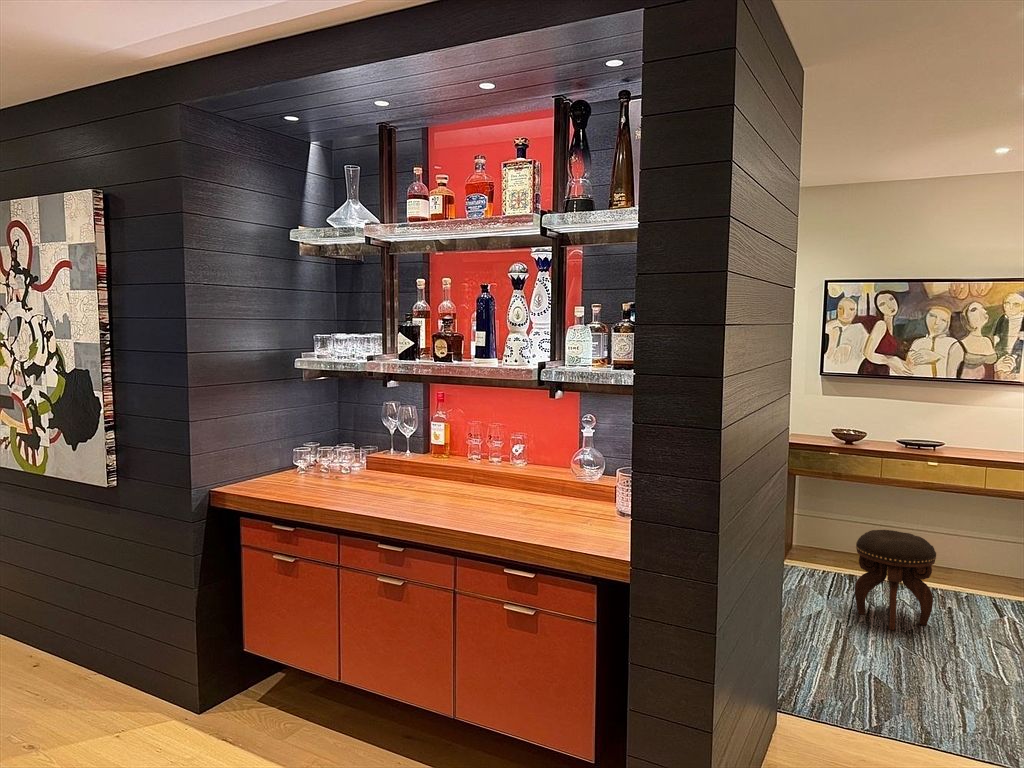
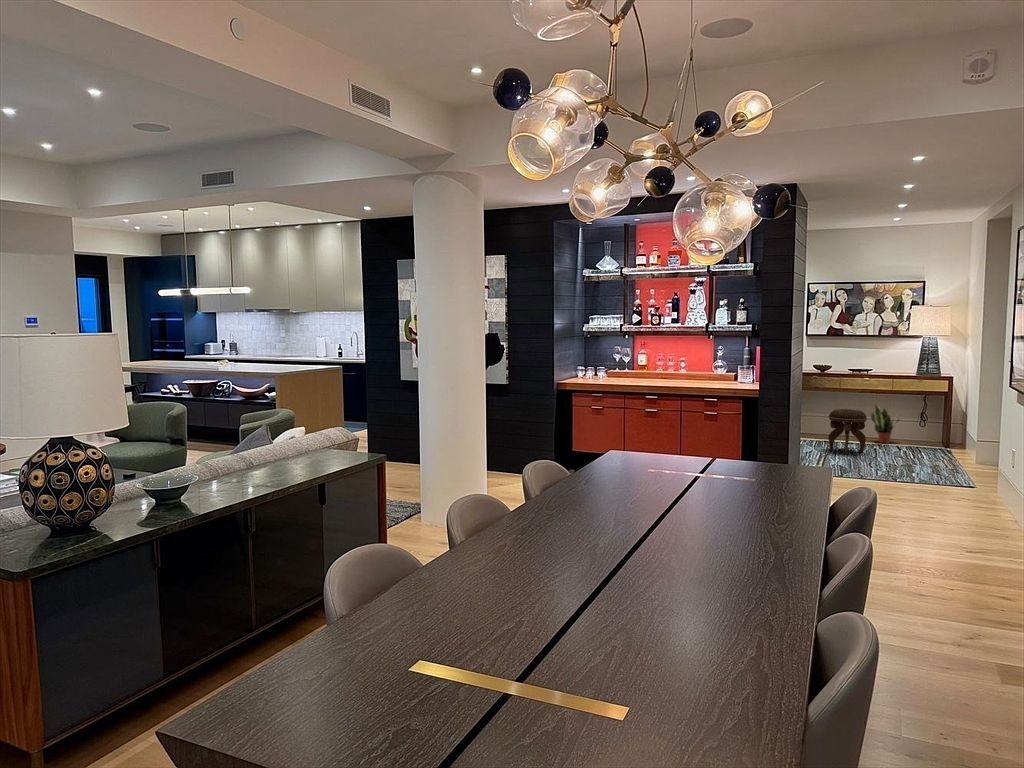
potted plant: none [940,511,1001,592] -> present [871,404,900,443]

